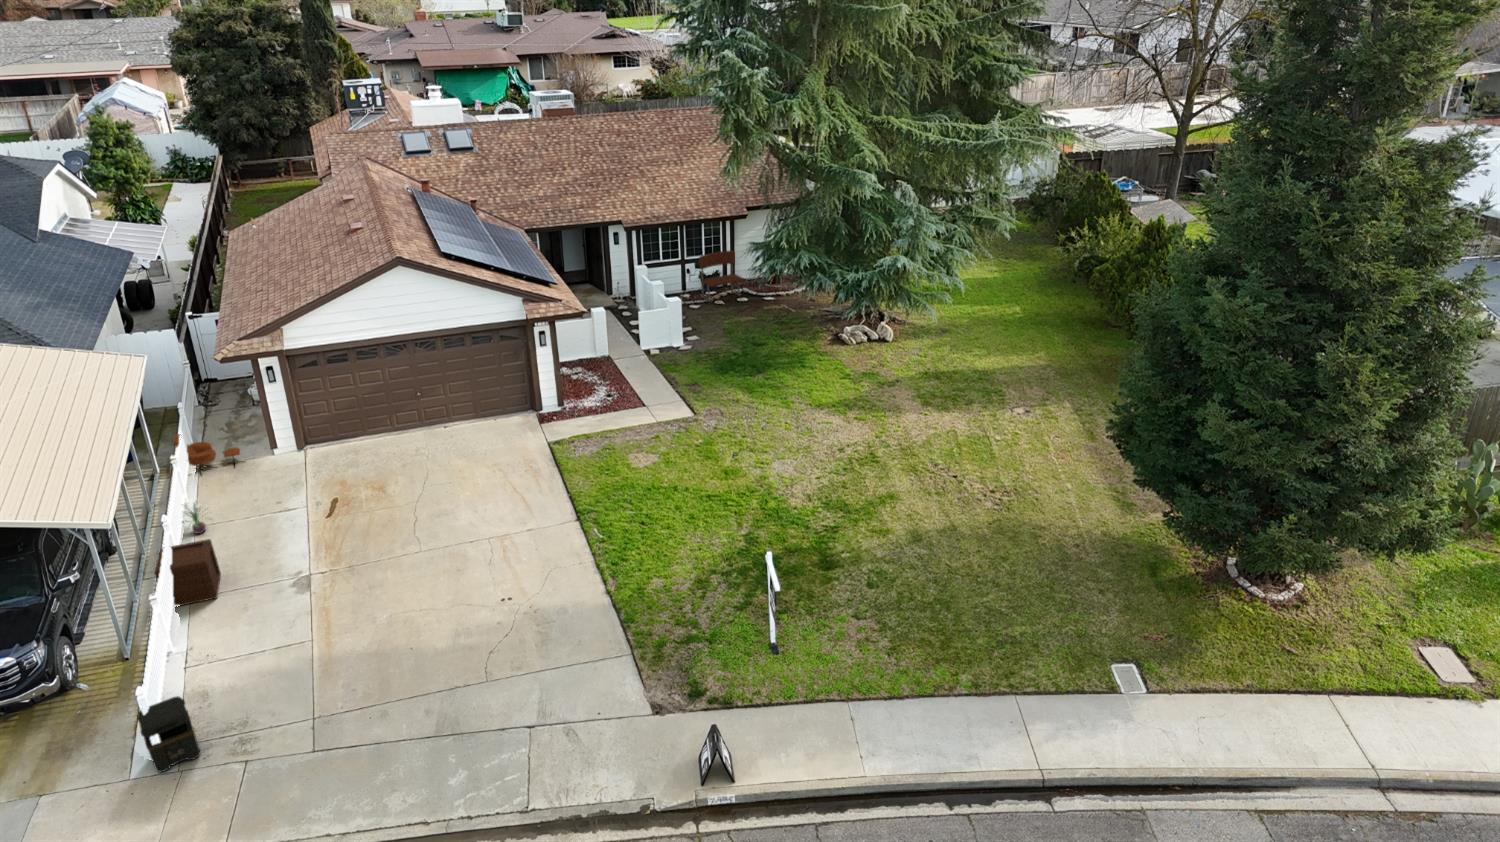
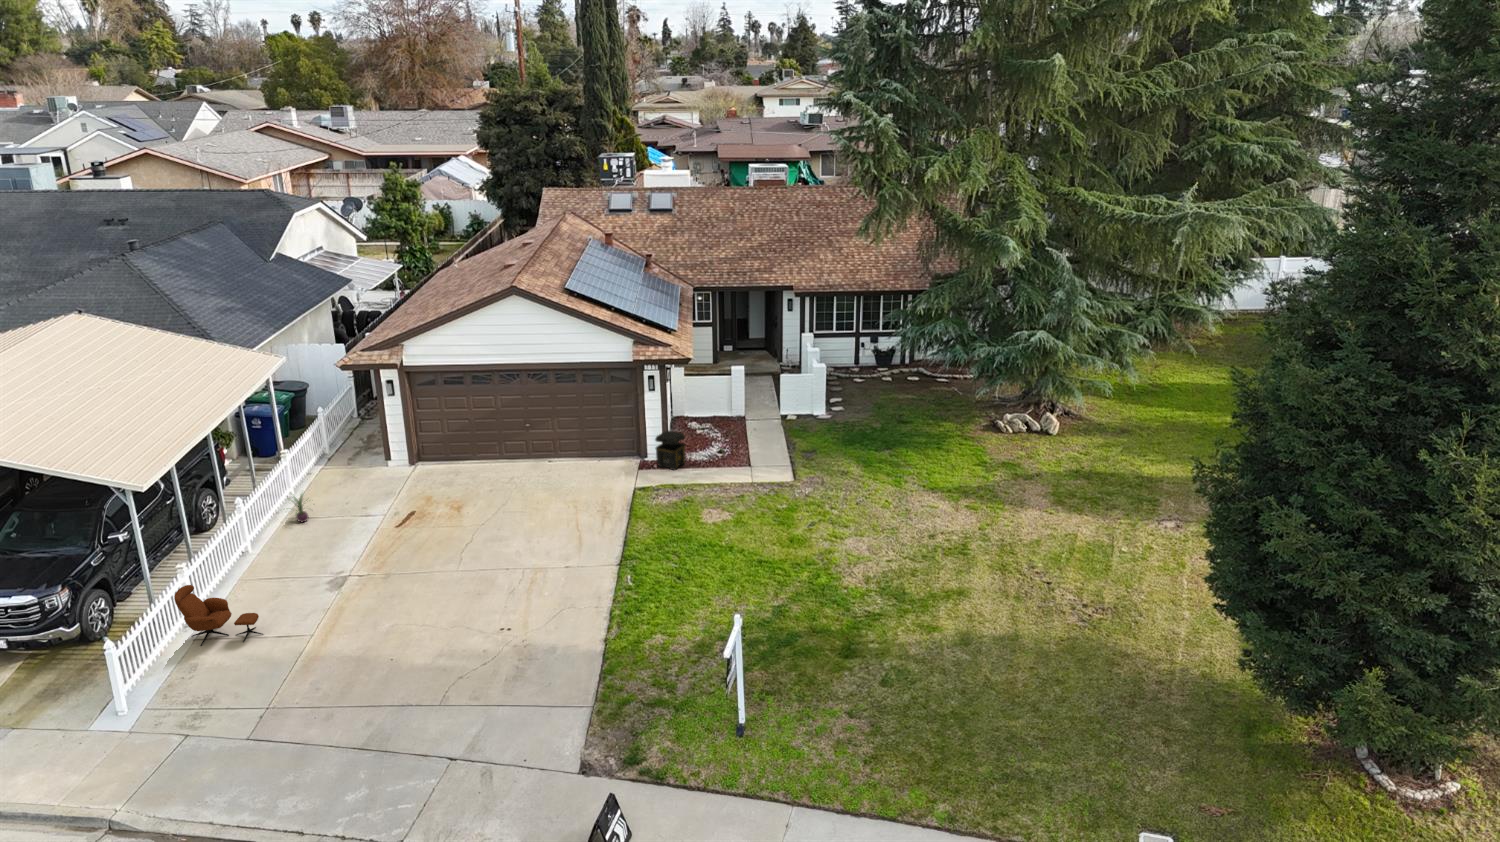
bench: present [699,250,744,302] -> none [873,326,920,378]
lounge chair: present [174,434,240,473] -> present [174,585,262,646]
wooden crate: present [155,539,221,606] -> none [227,523,294,580]
toolbox: present [137,696,200,772] -> present [655,431,686,470]

